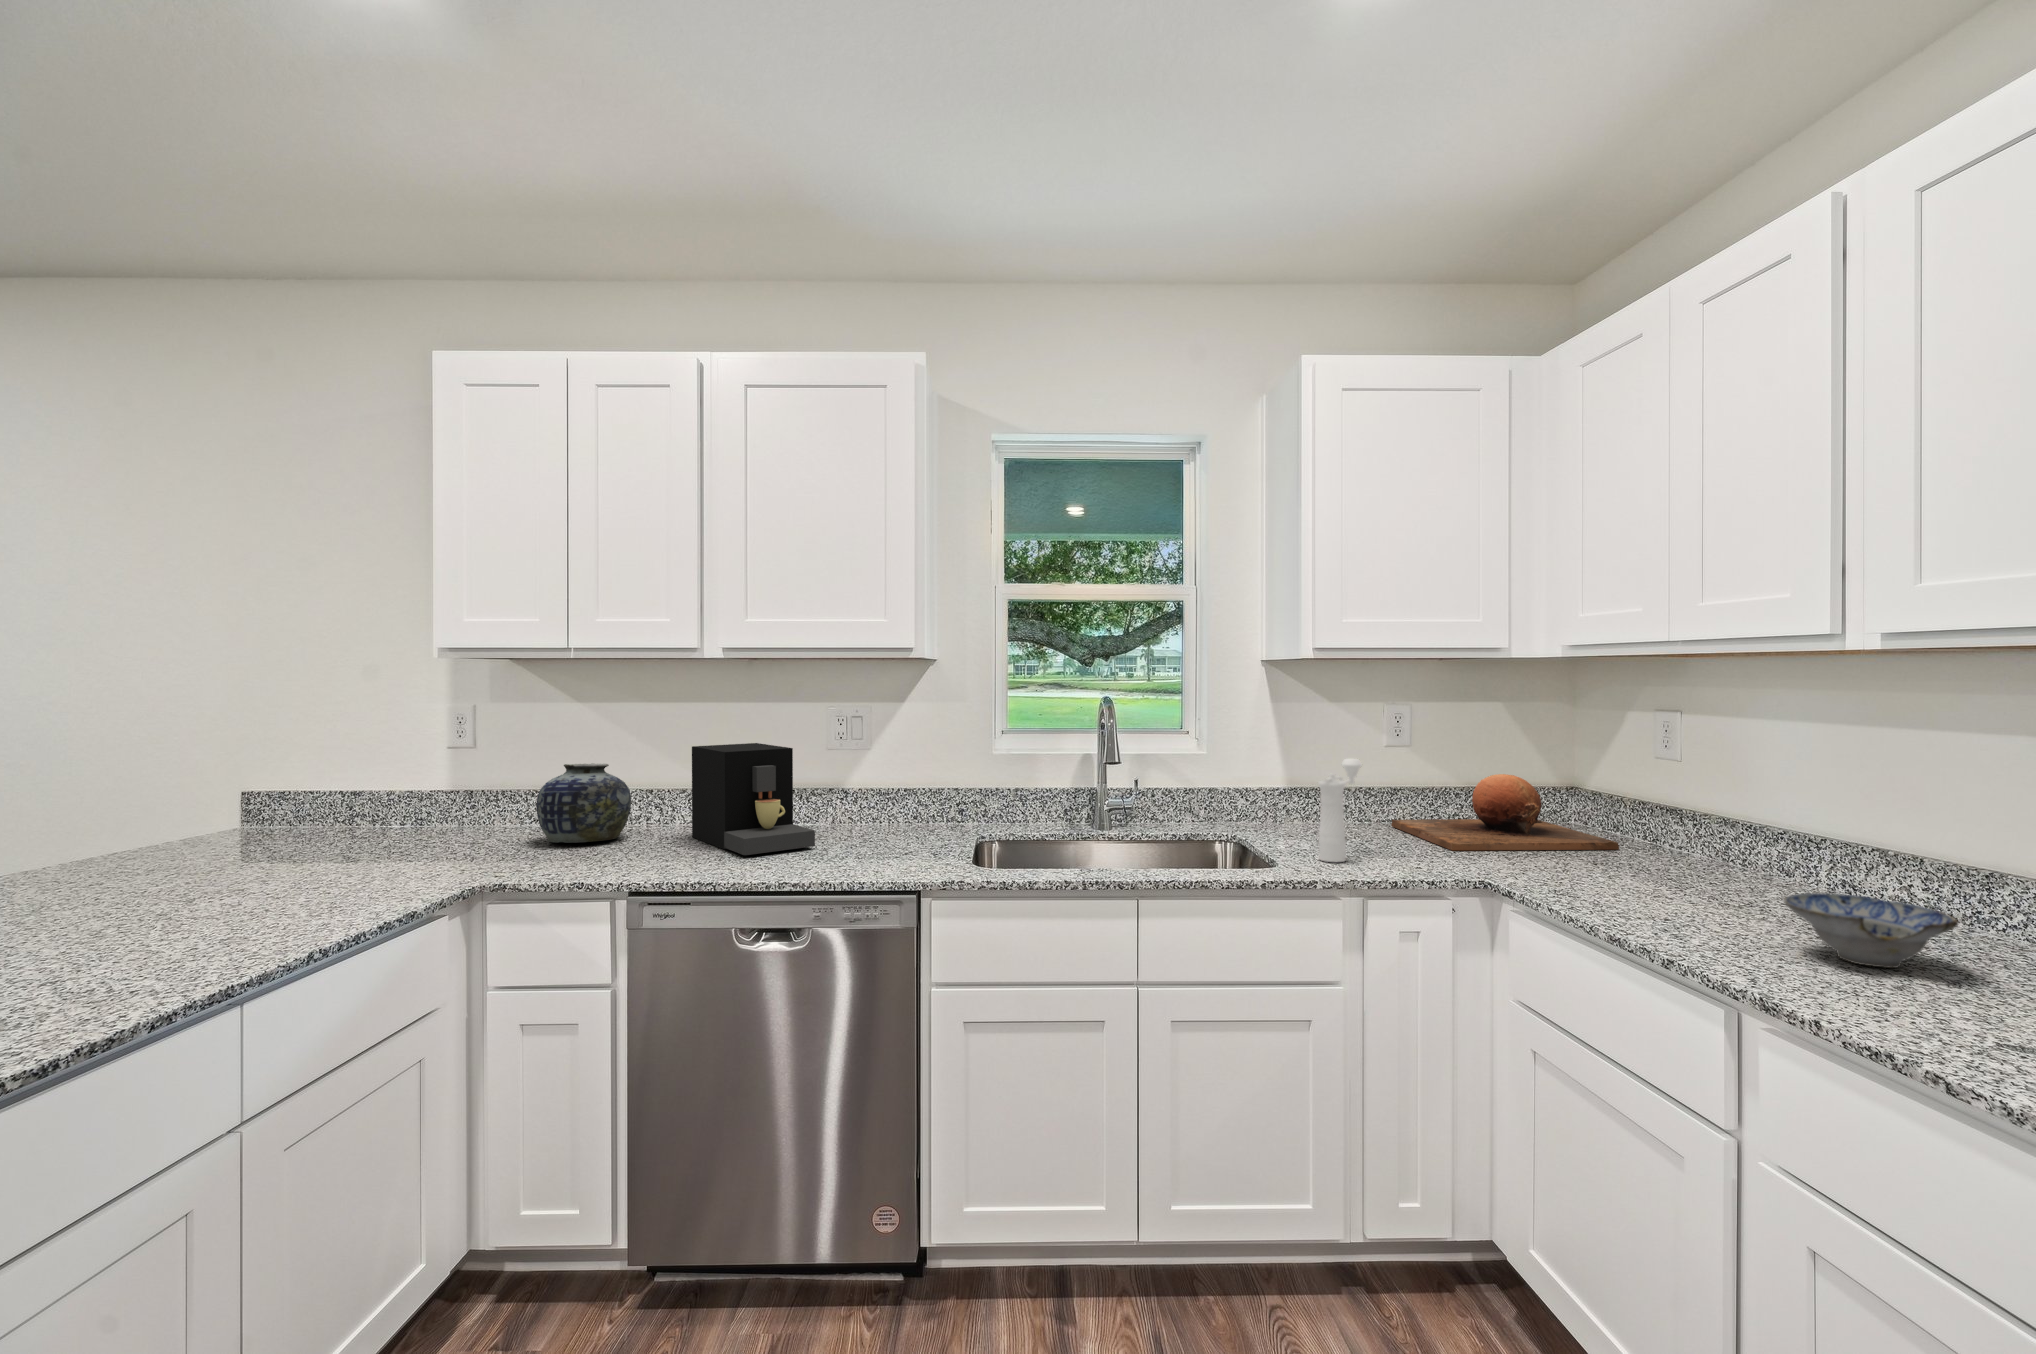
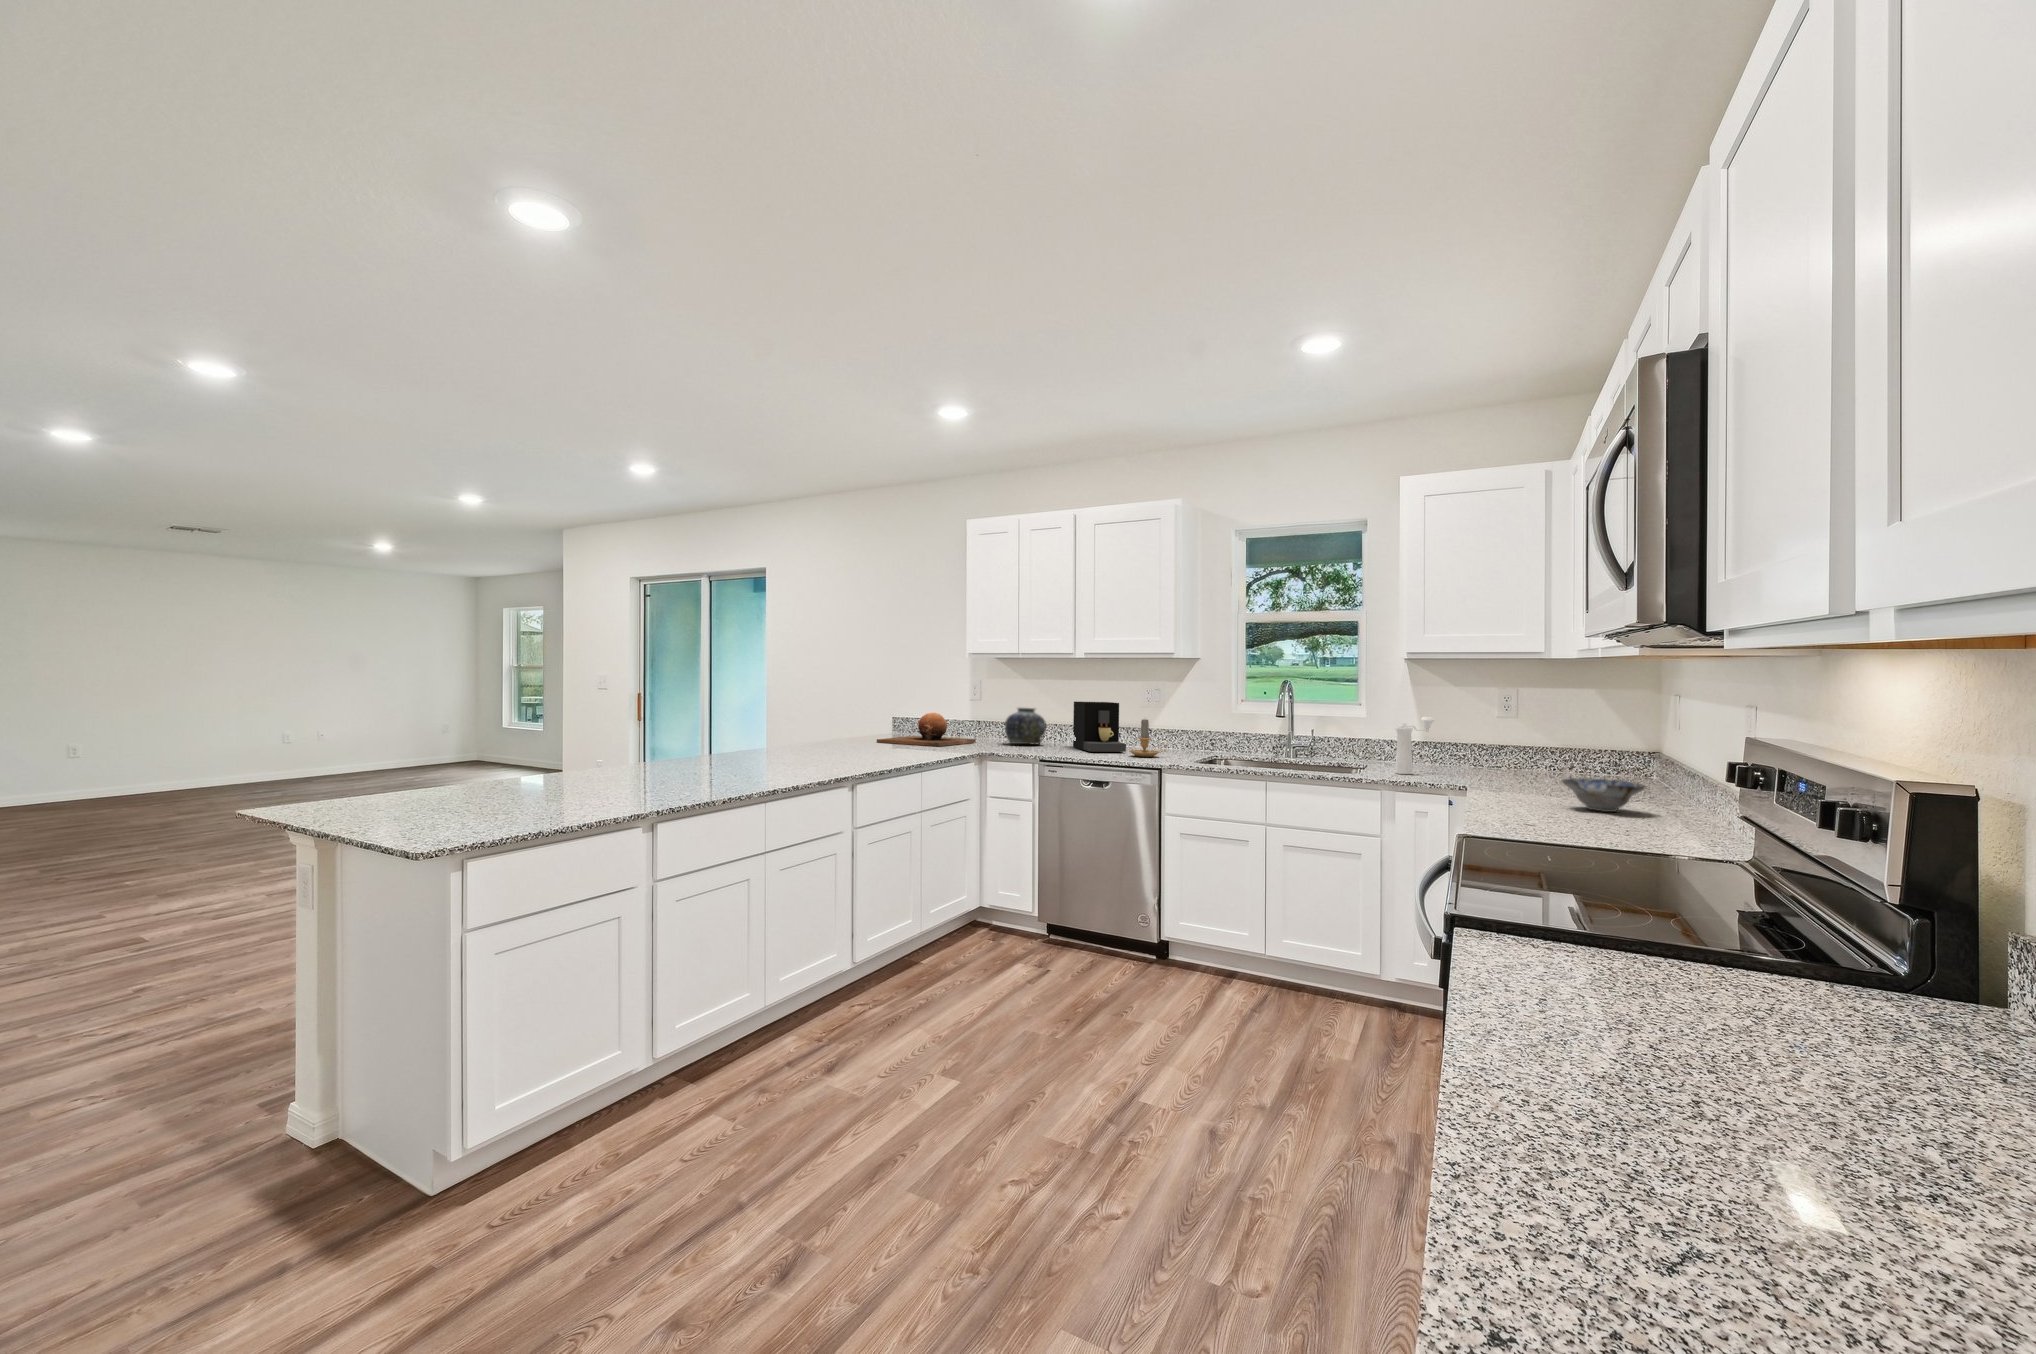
chopping board: present [1391,774,1619,850] -> present [877,713,976,746]
candle: none [832,780,904,860] -> present [1130,719,1167,757]

